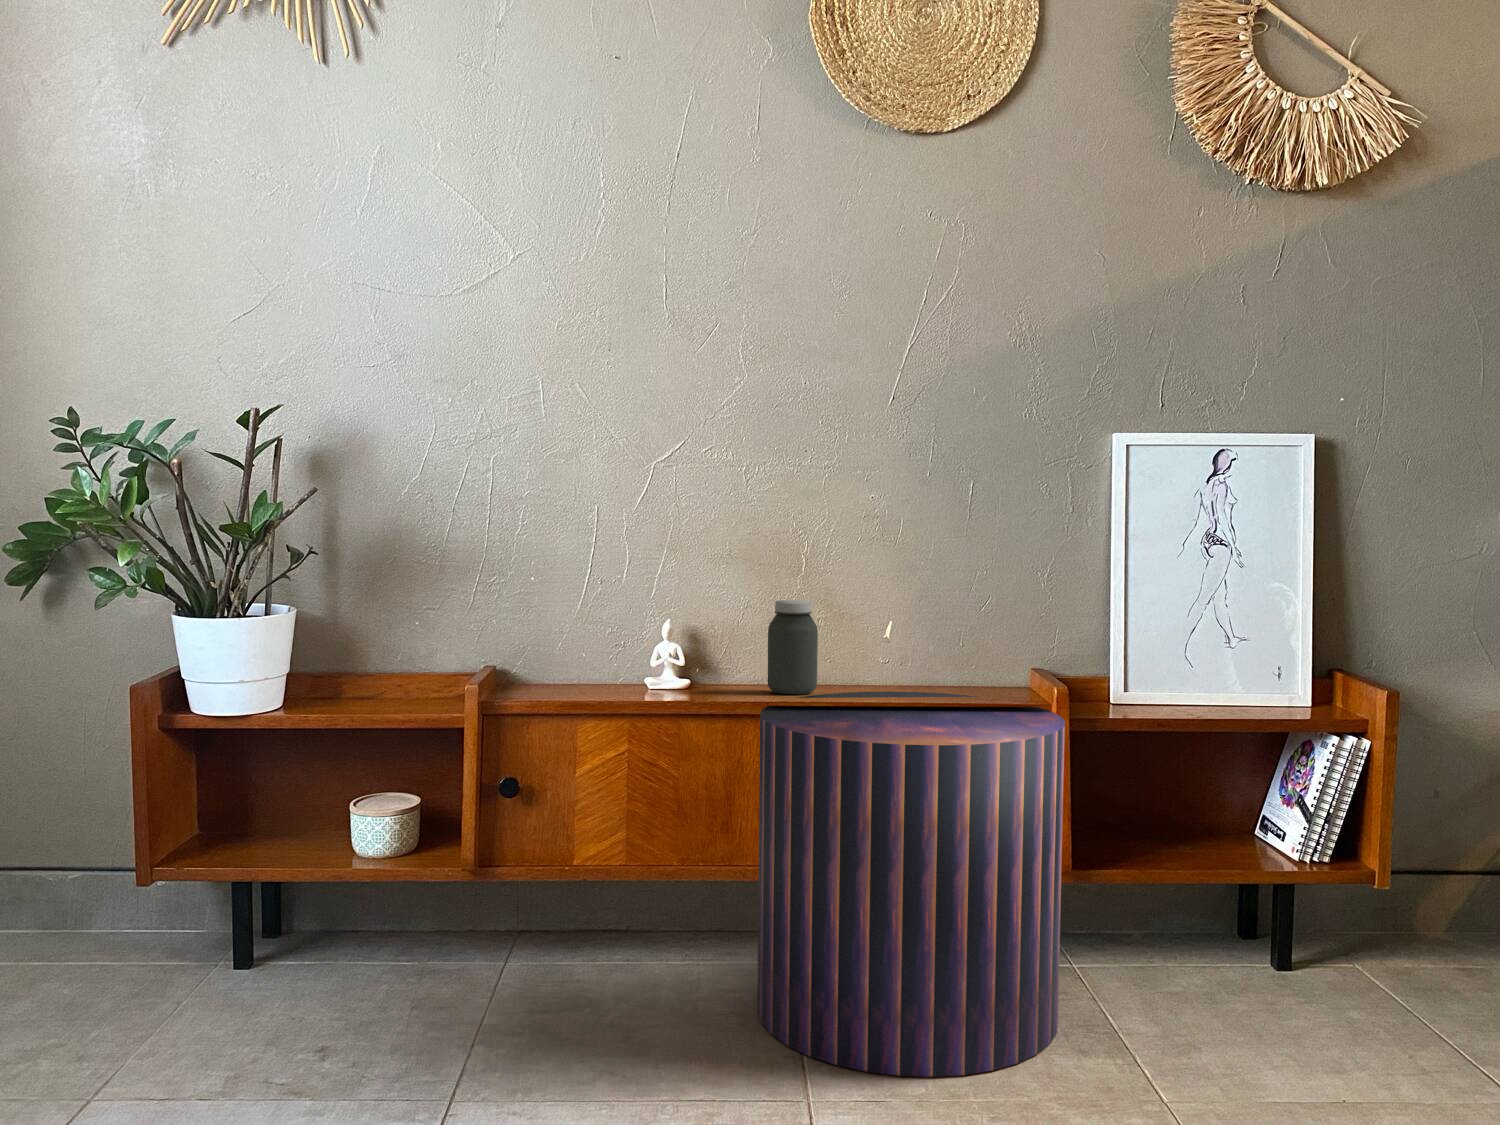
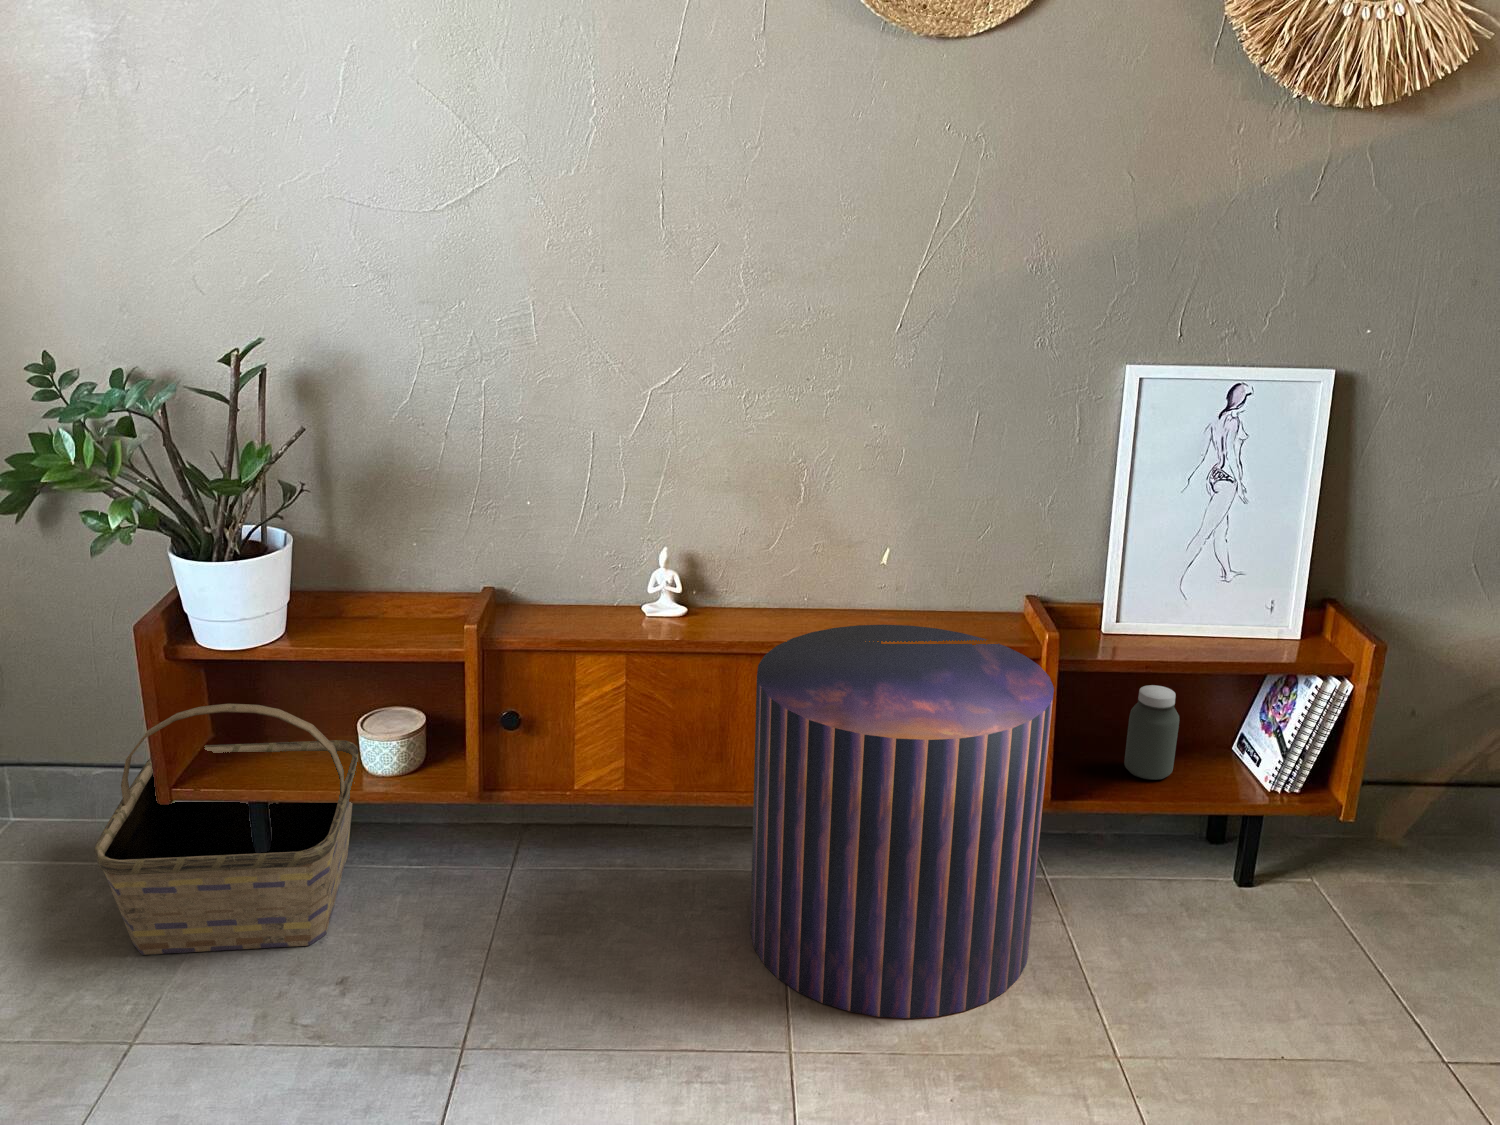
jar: present [768,600,818,695] -> present [1124,685,1179,780]
basket: none [61,766,349,1031] -> present [94,704,358,955]

